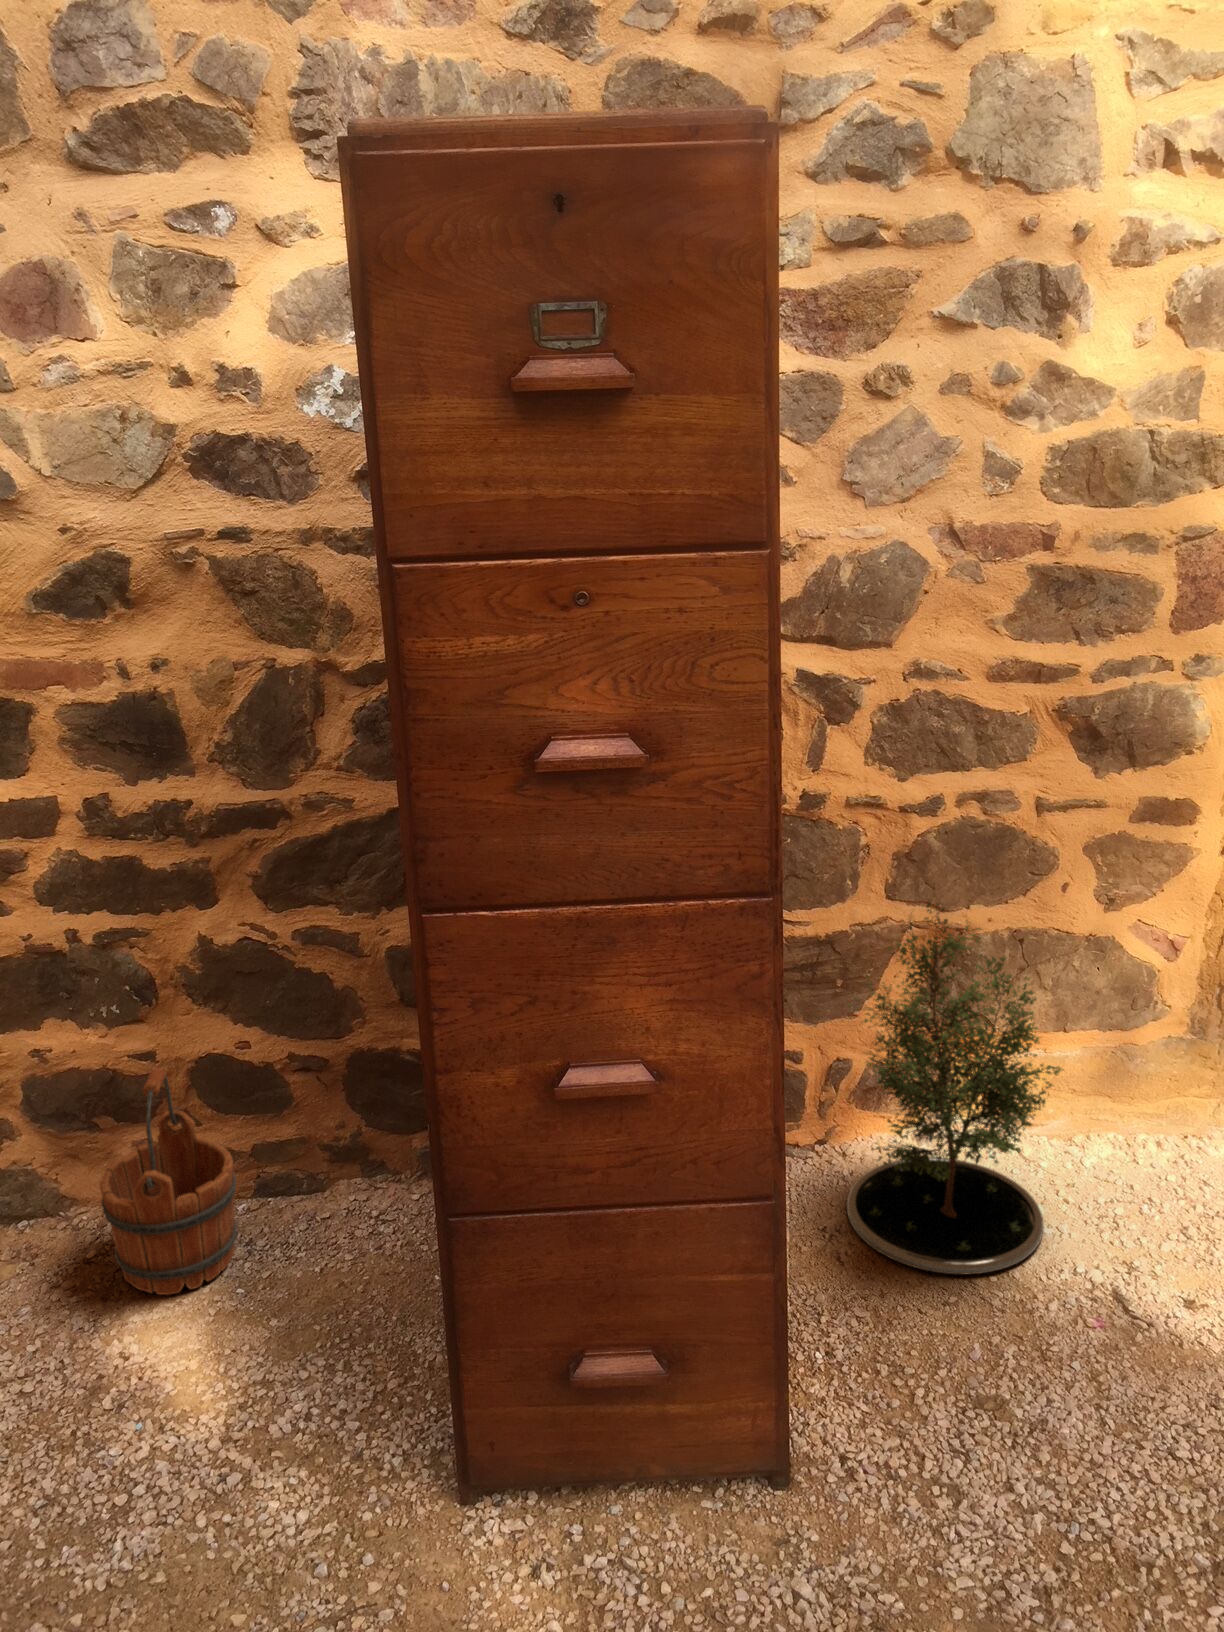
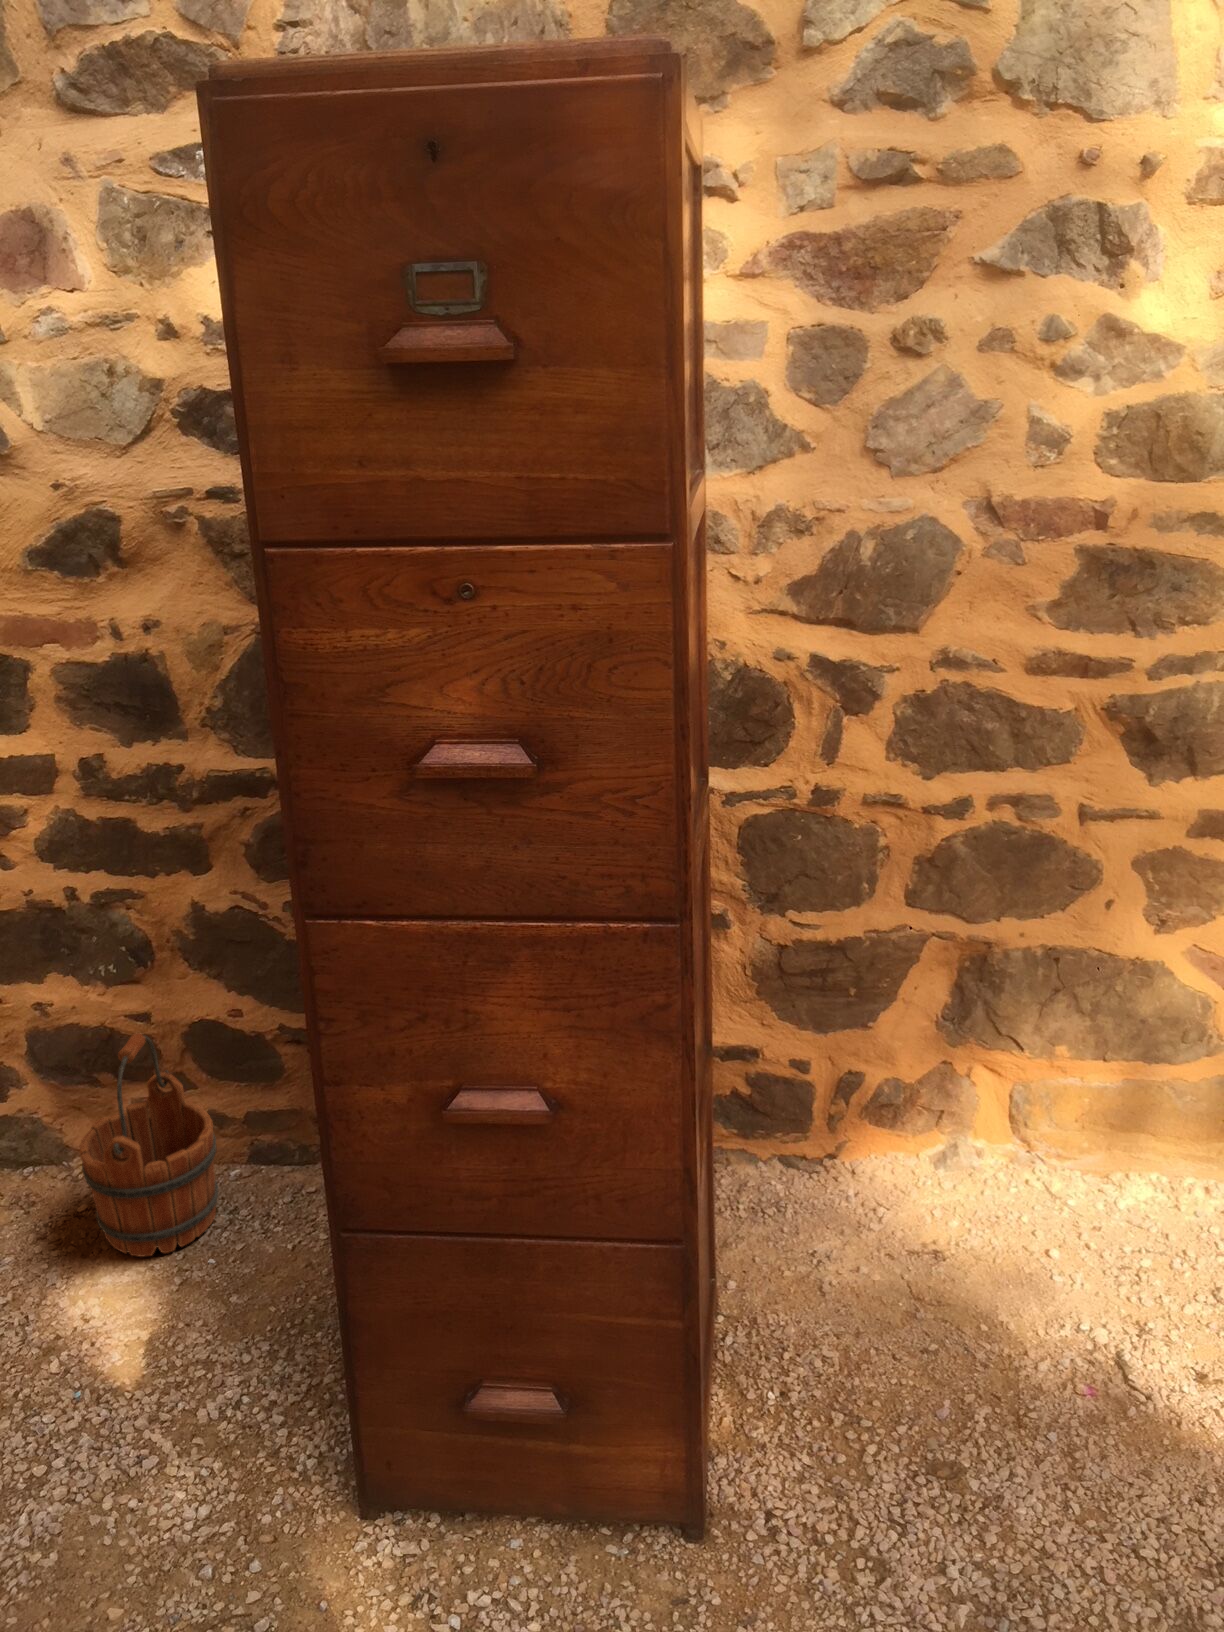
potted tree: present [847,901,1064,1274] -> none [839,914,1084,1319]

